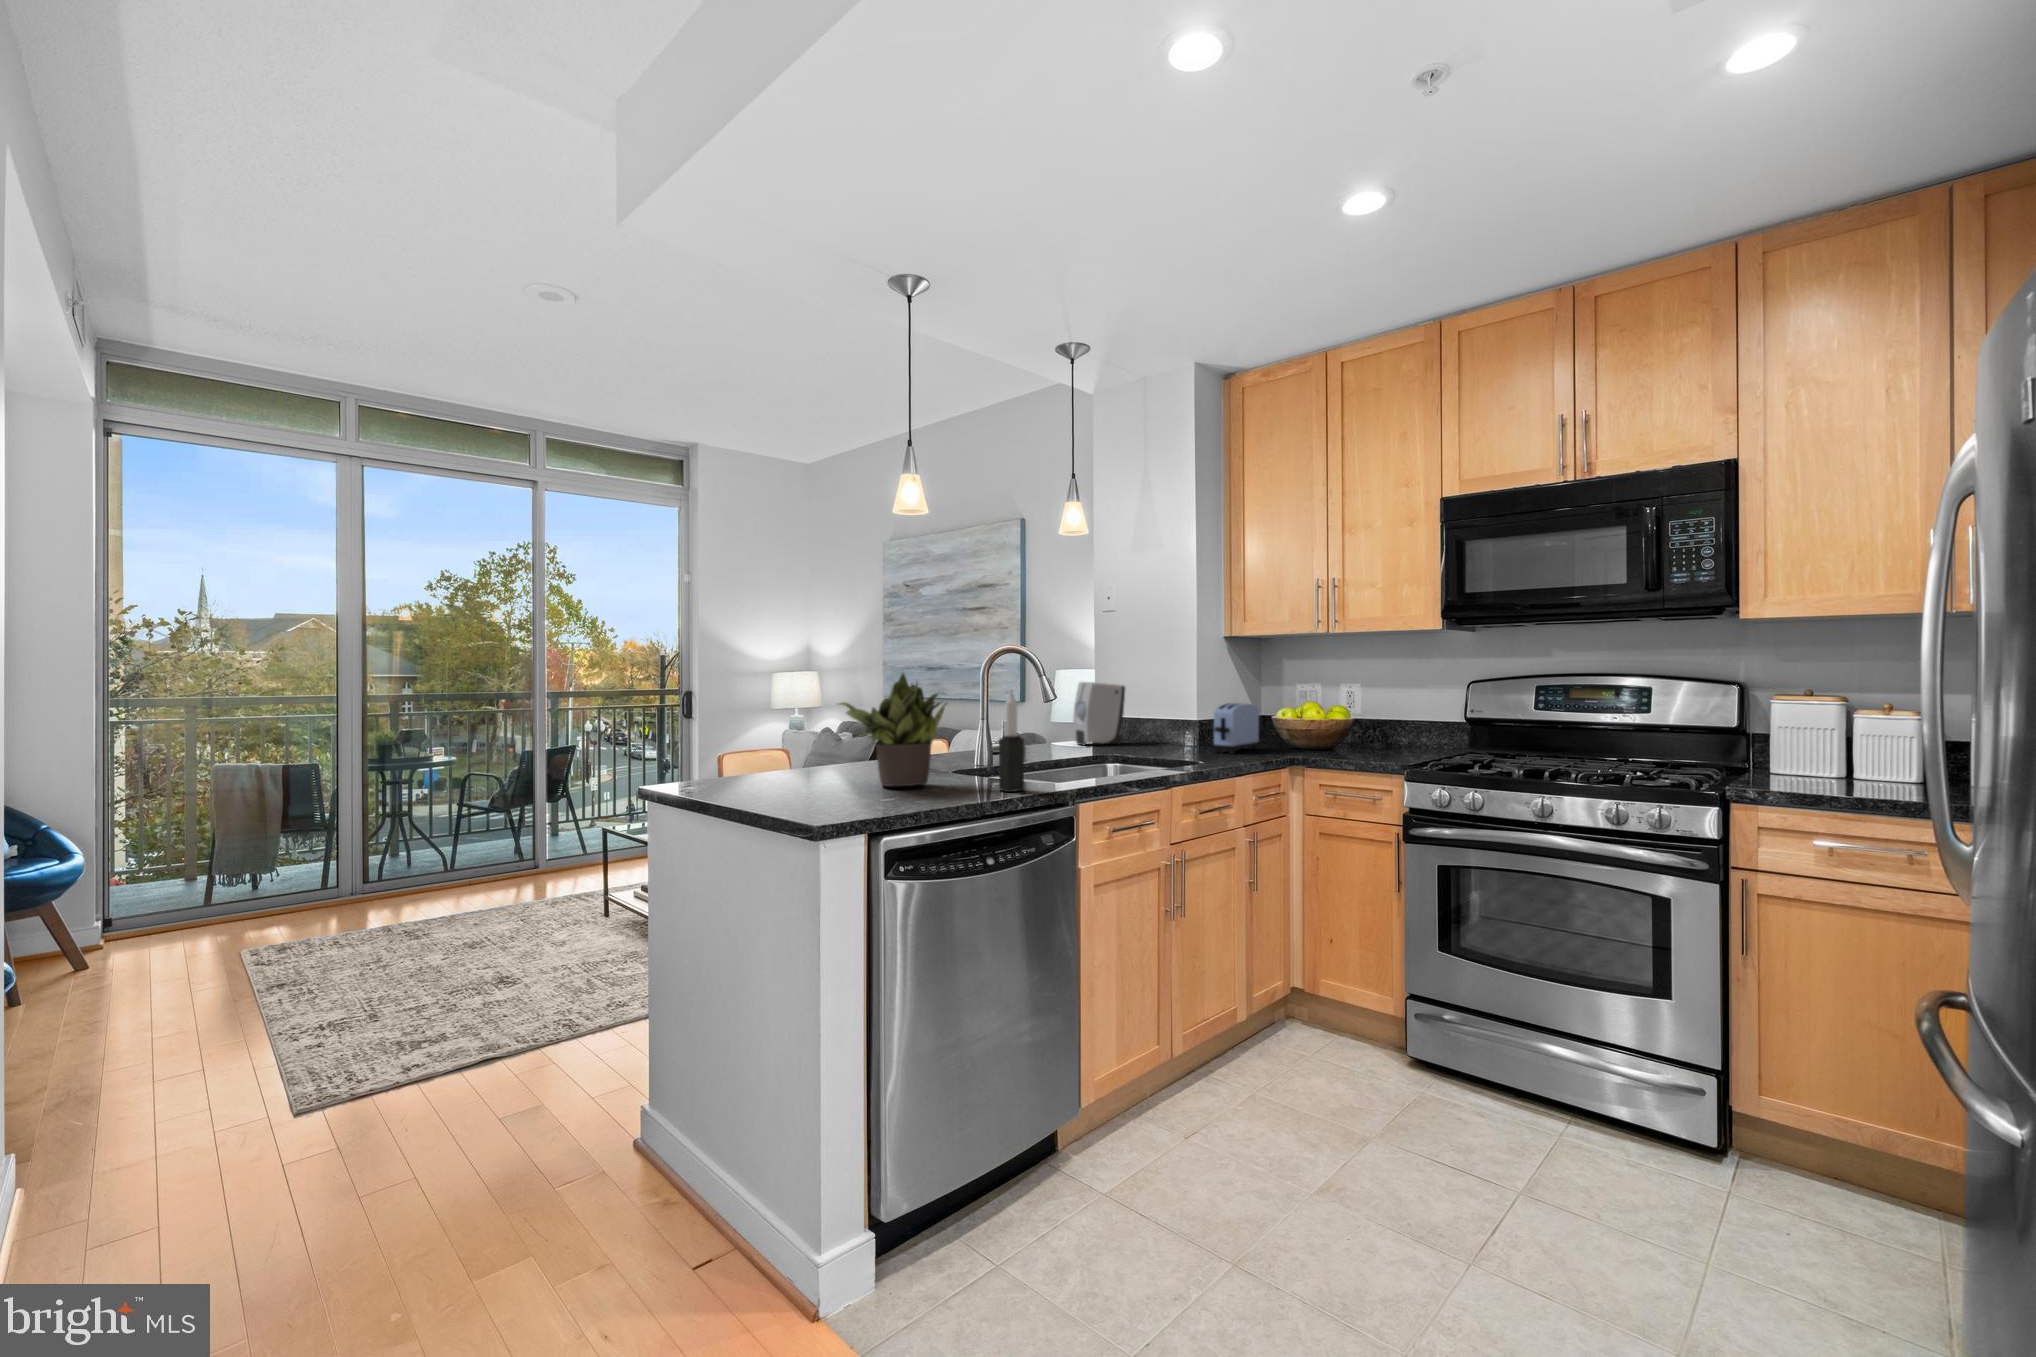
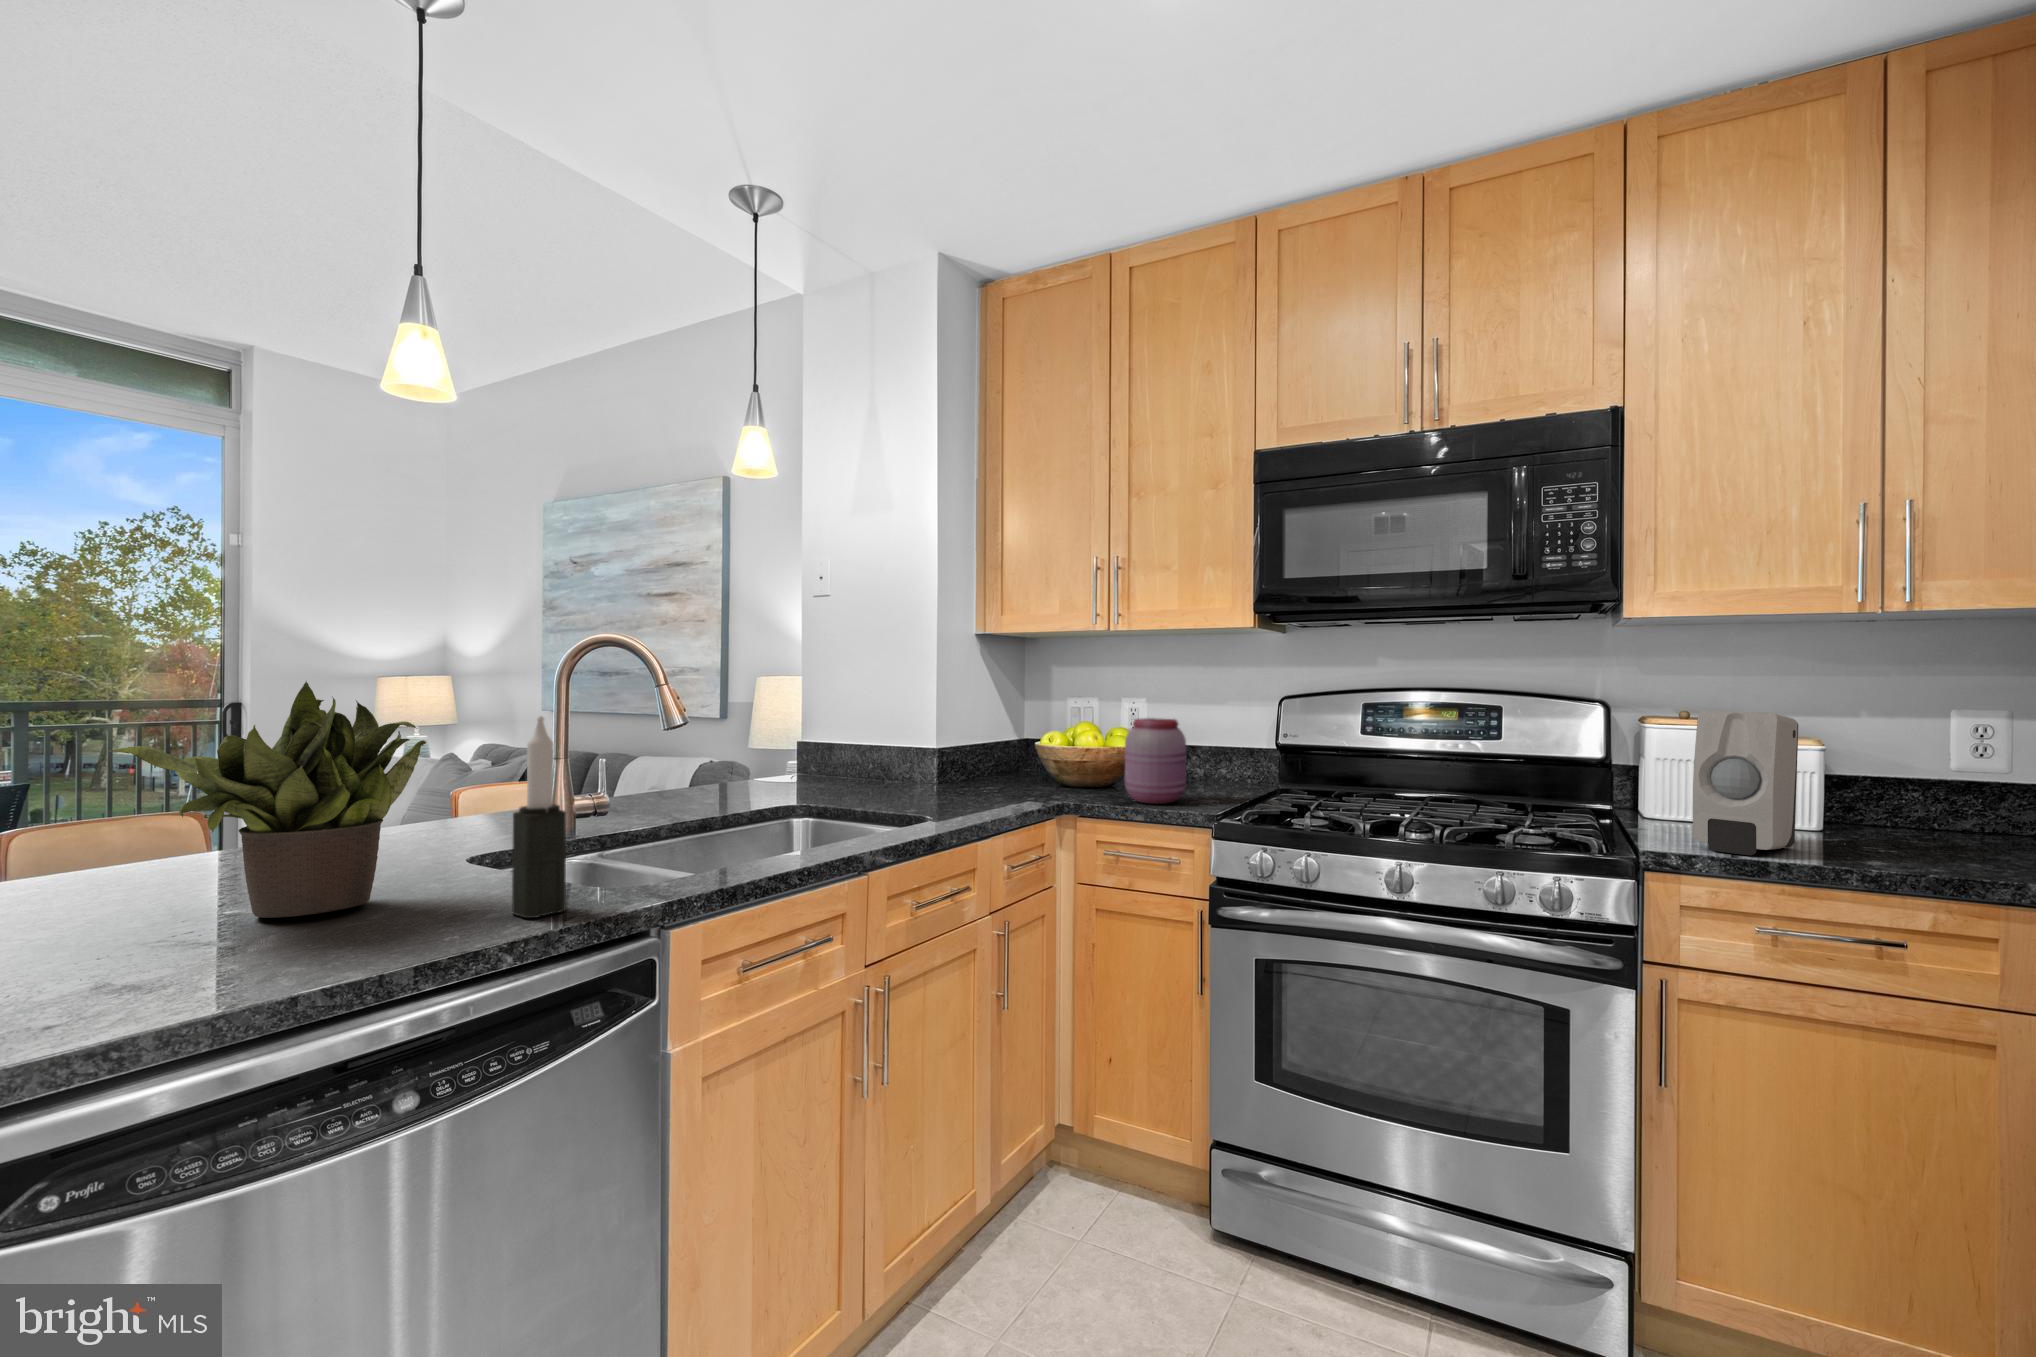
soap dispenser: present [1073,682,1125,745] -> present [1693,711,1798,855]
jar: none [1340,697,1388,759] -> present [1125,718,1186,804]
toaster: present [1214,703,1259,753] -> none [955,726,1018,798]

